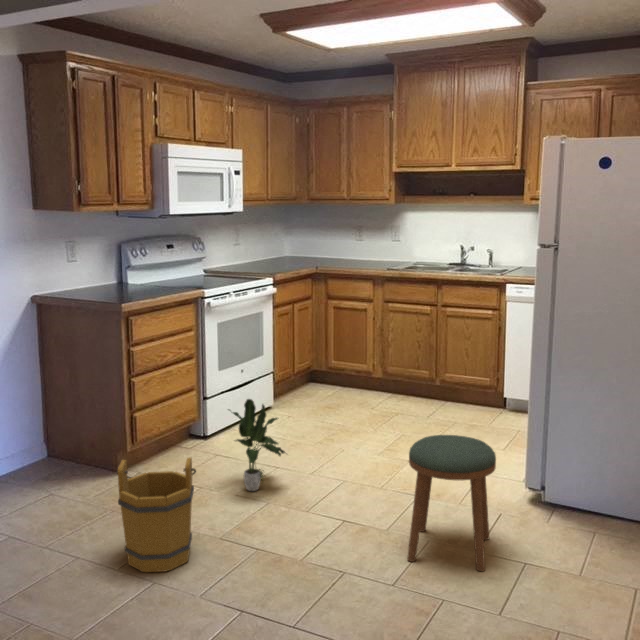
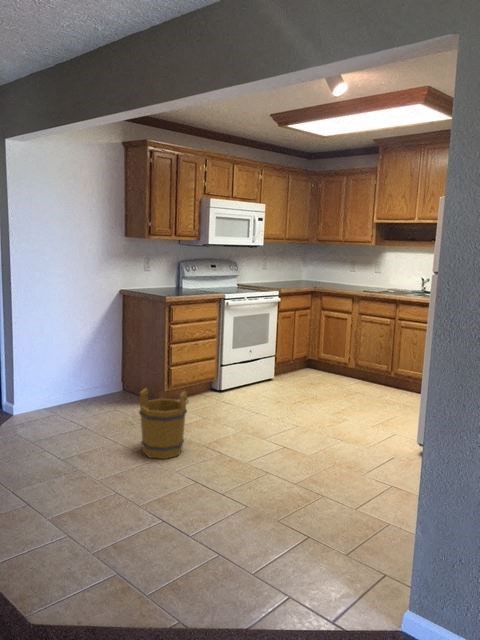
potted plant: present [228,399,285,491] -> none [223,364,261,425]
stool: present [407,435,496,571] -> none [316,396,382,488]

